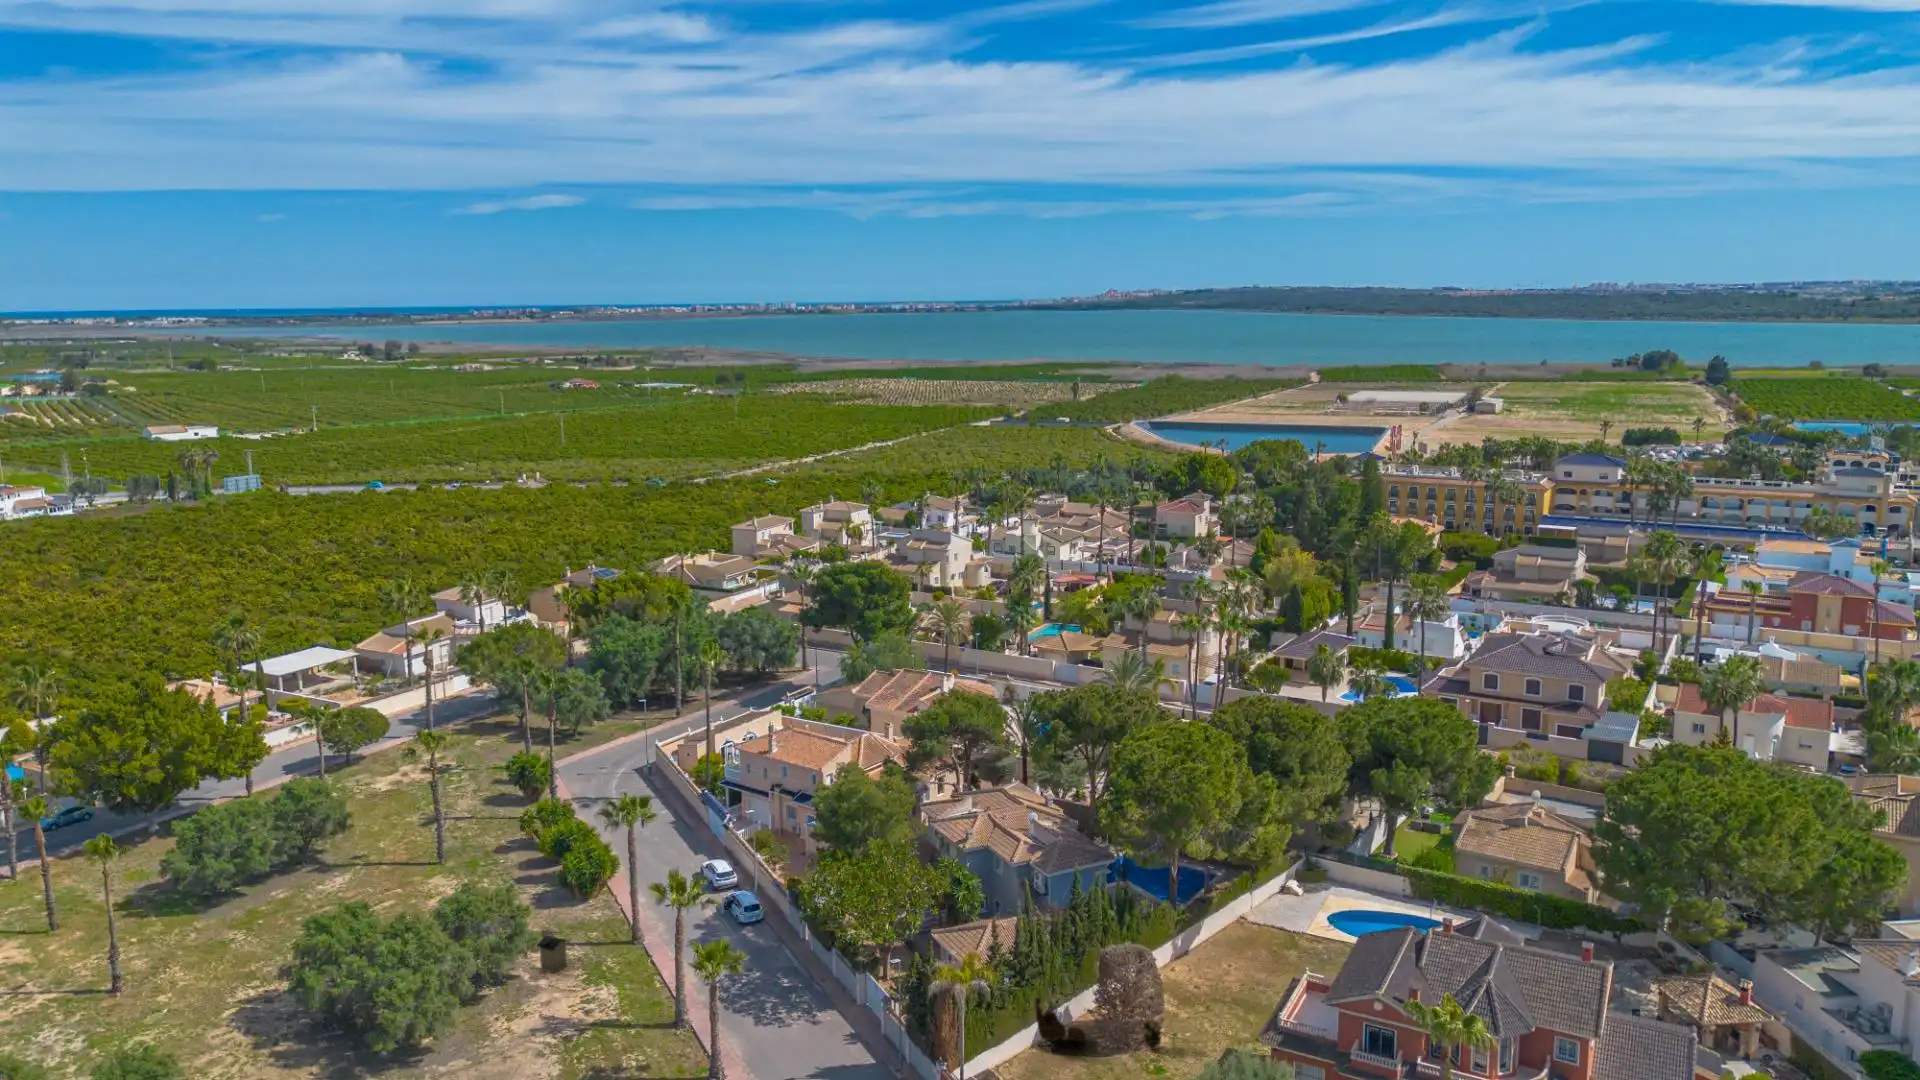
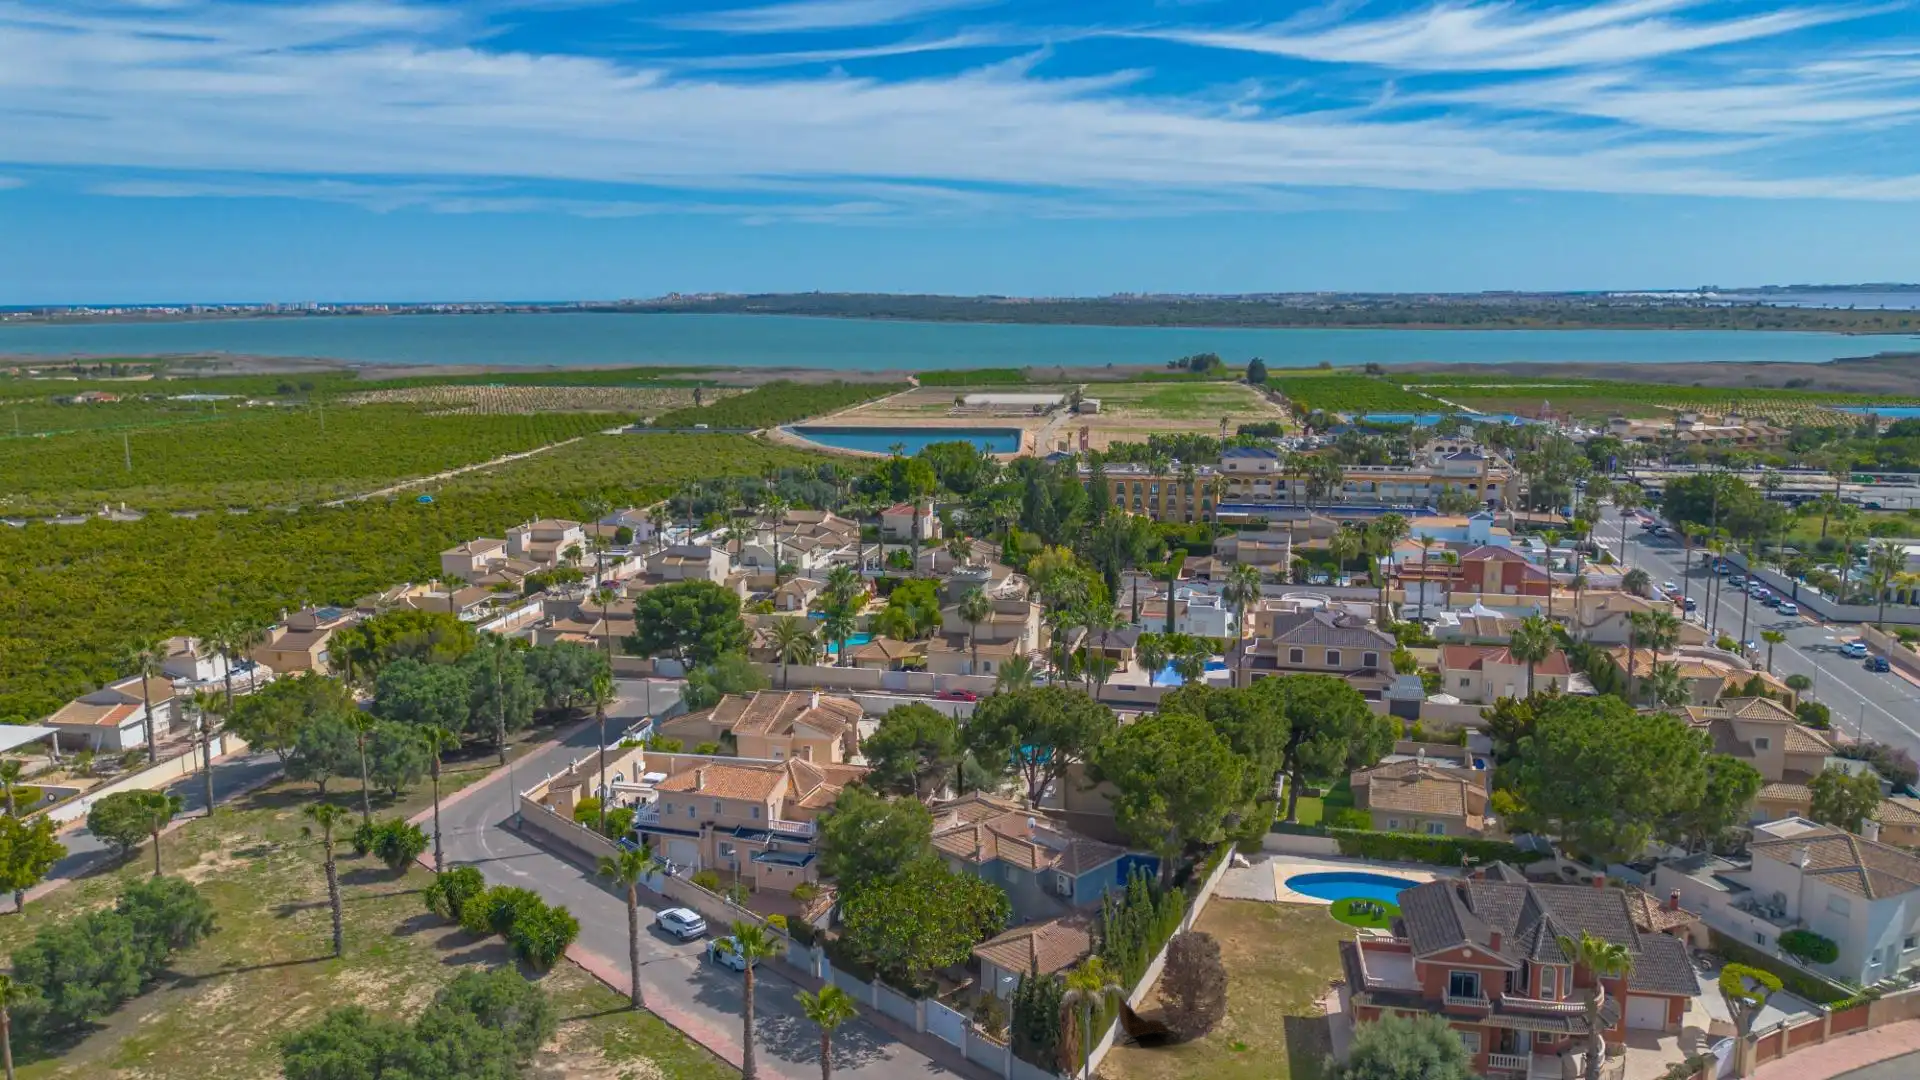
trash can: present [537,936,567,973] -> none [546,1015,580,1055]
decorative plant: present [1143,1020,1161,1050] -> none [1216,1000,1237,1030]

